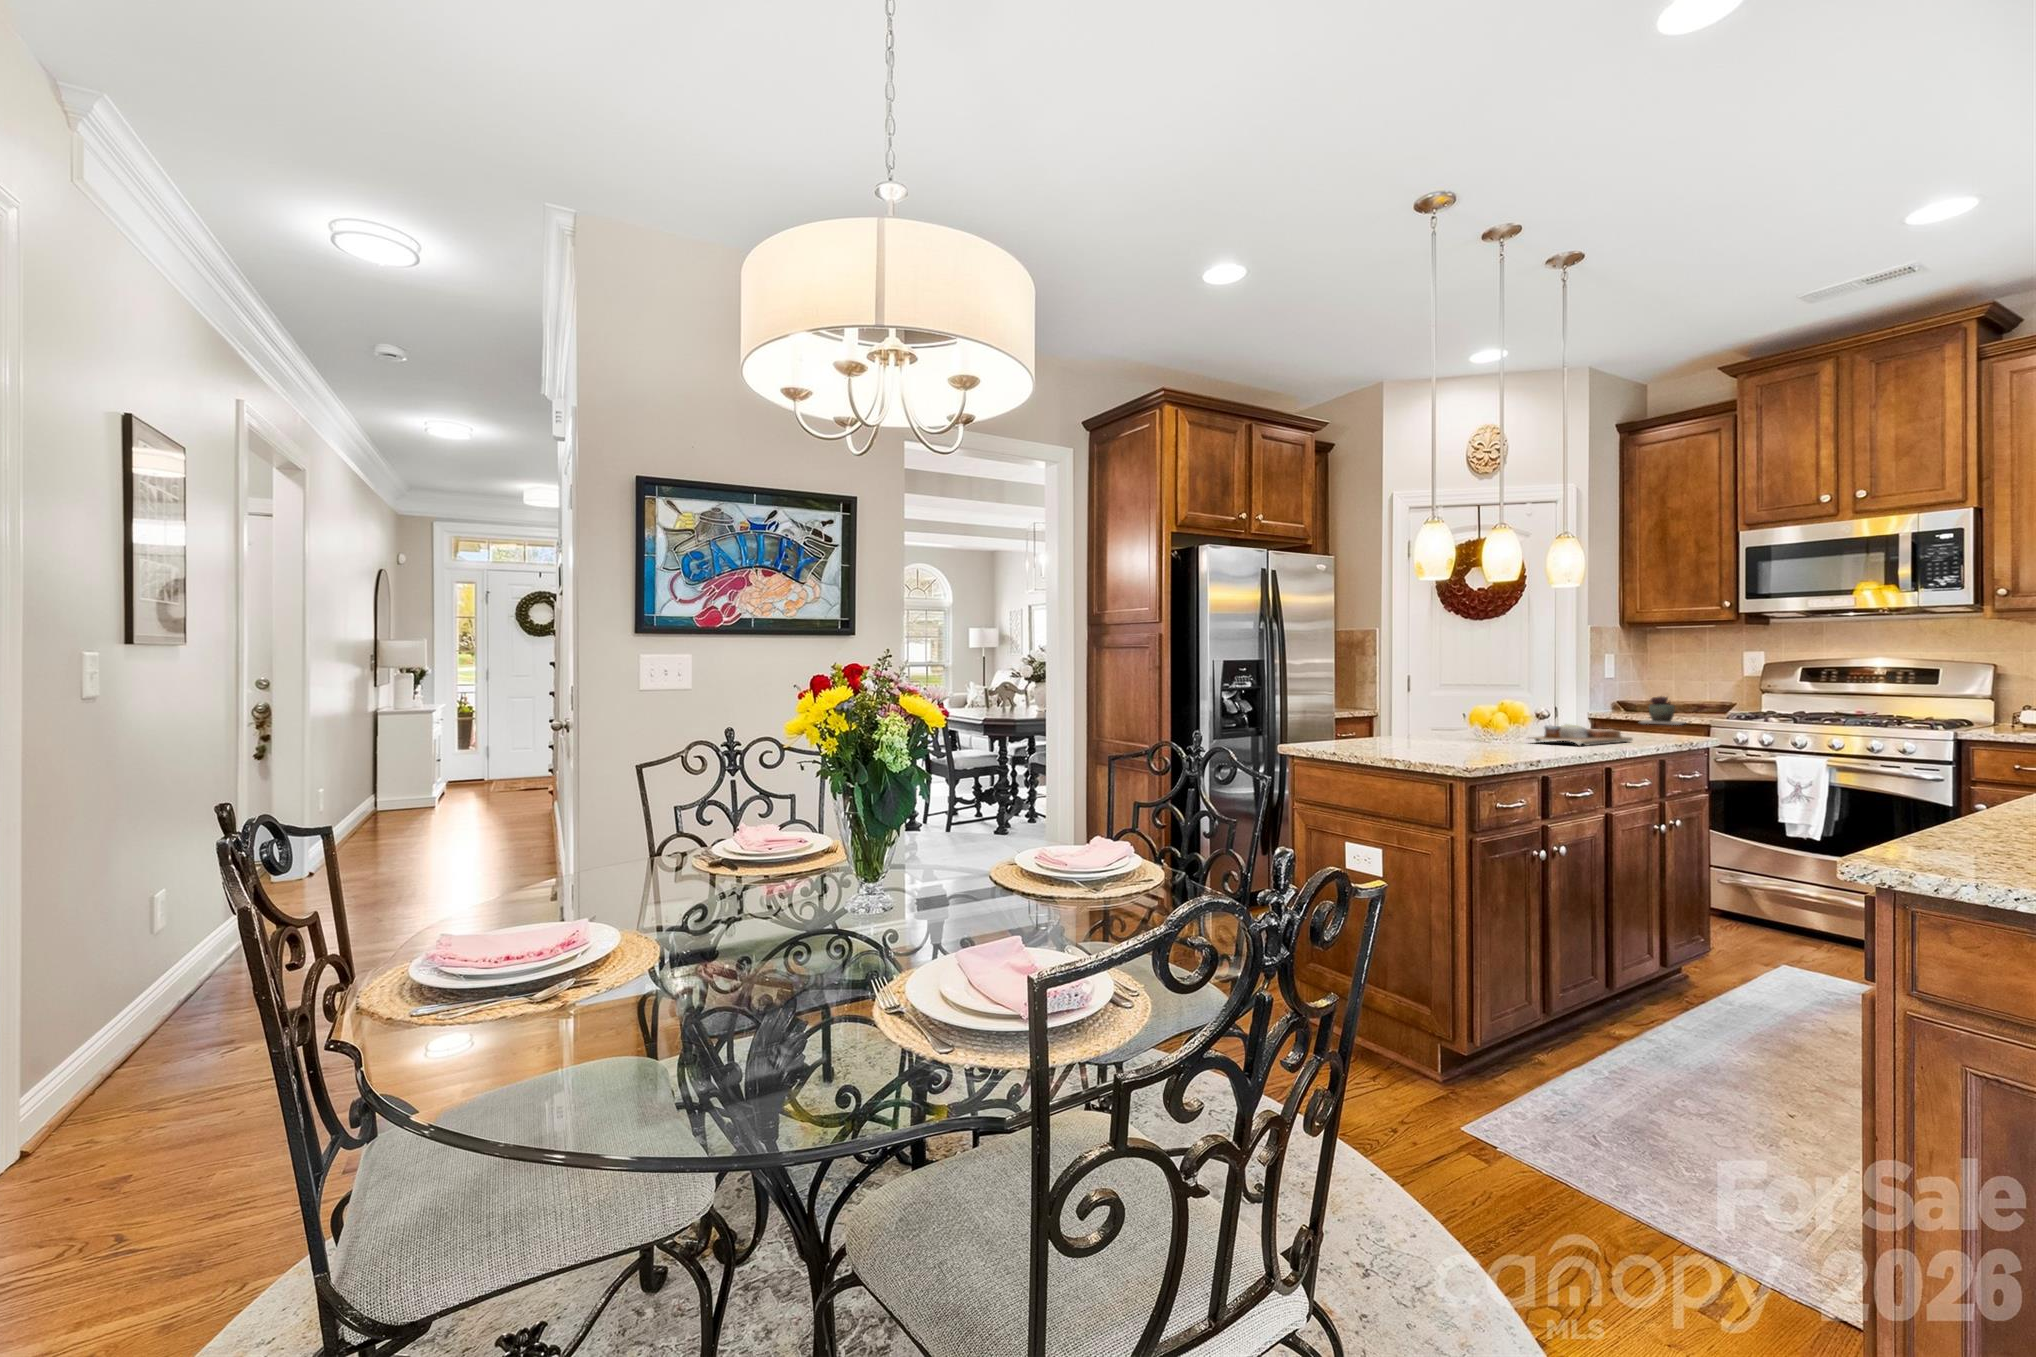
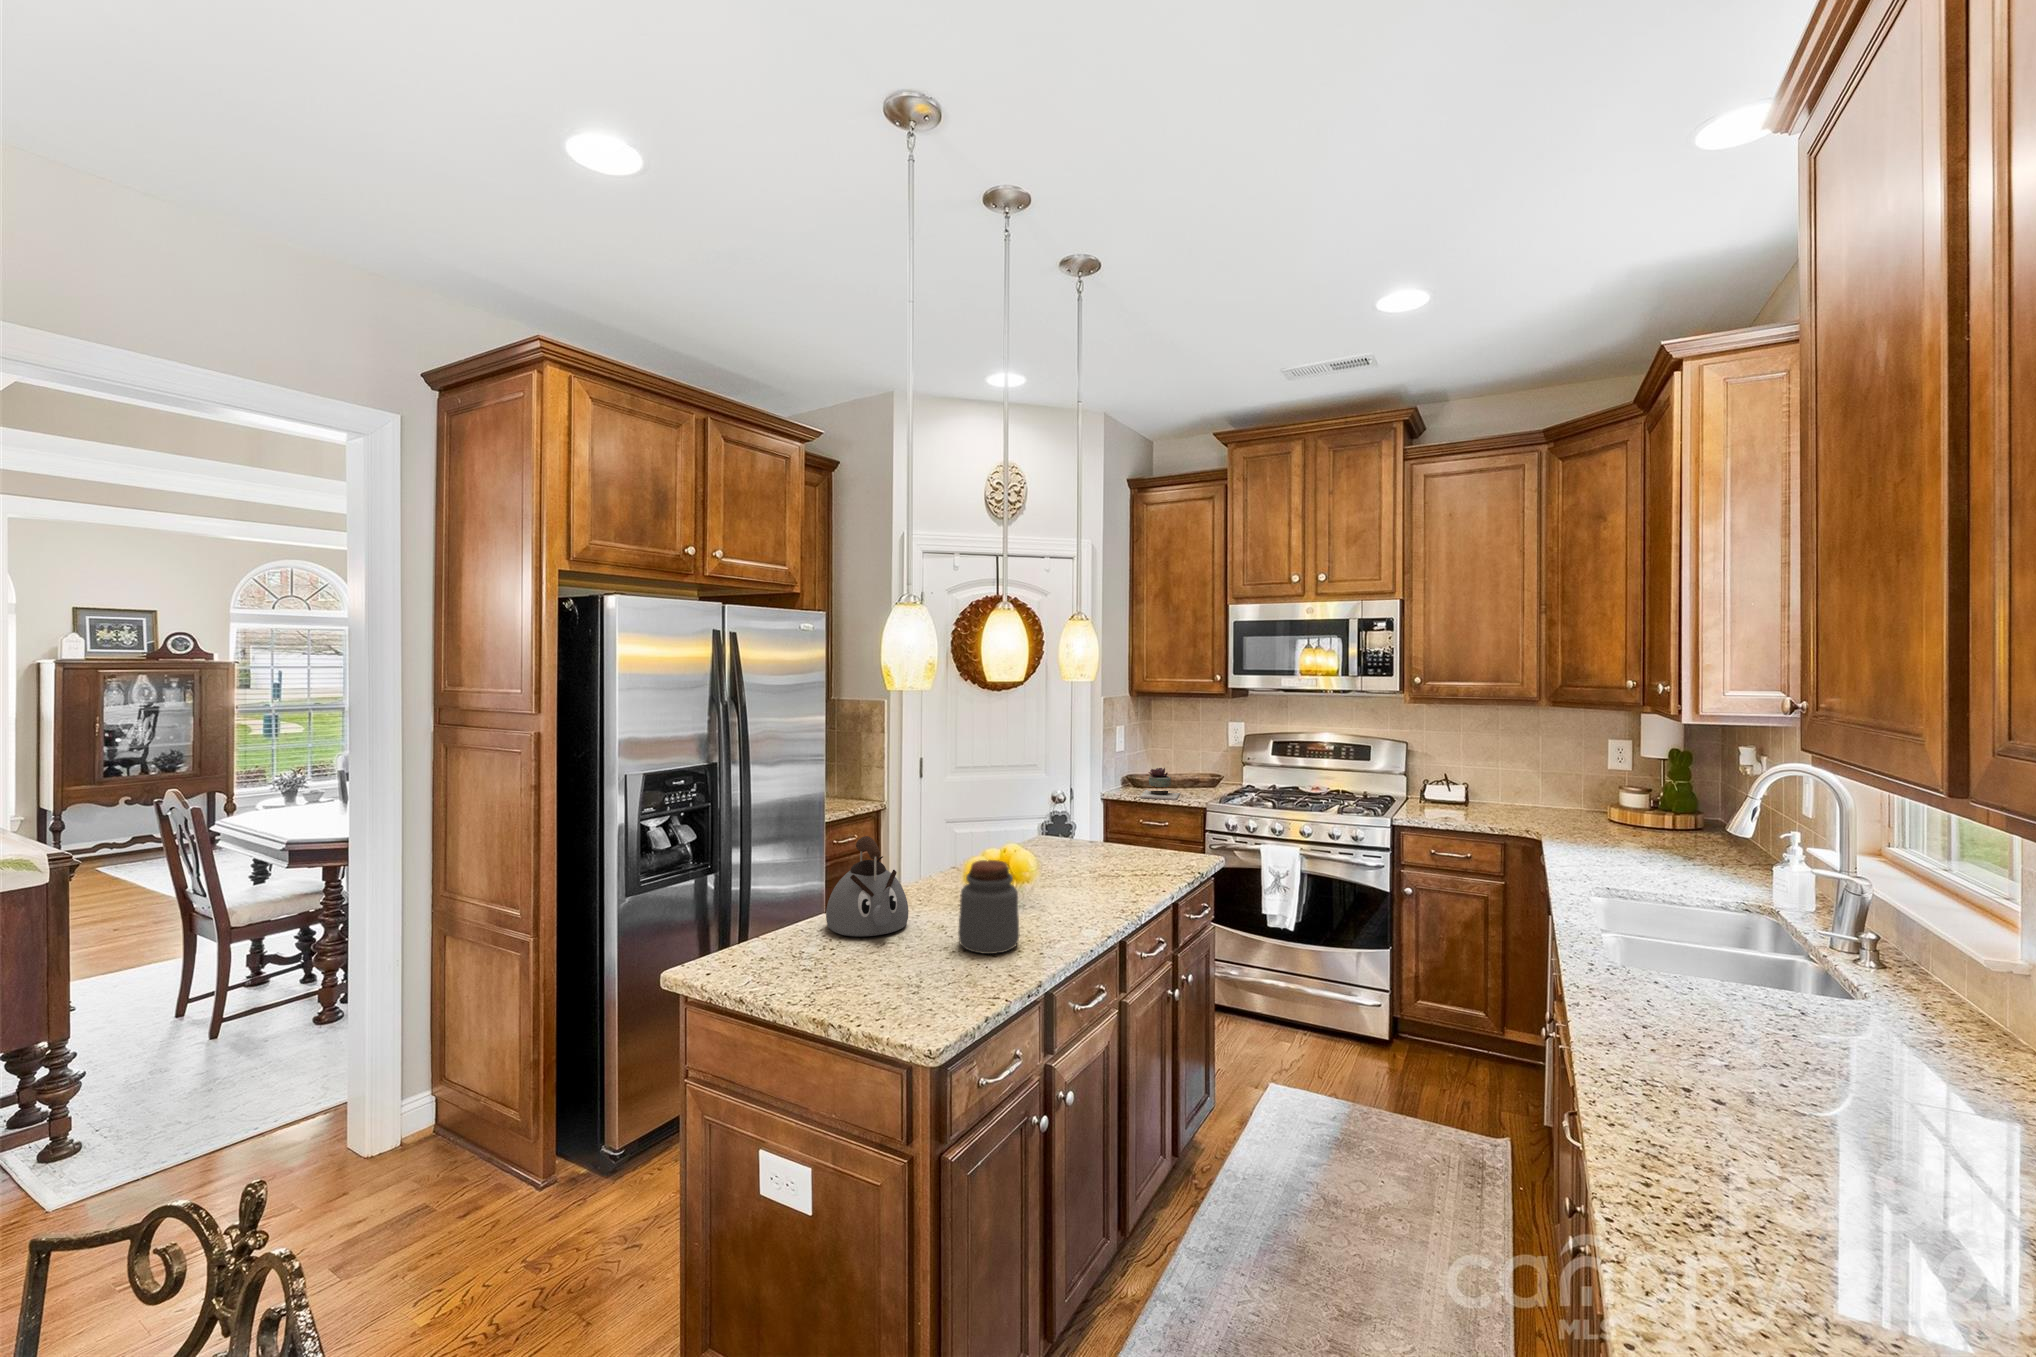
kettle: none [1380,684,1439,744] -> present [826,836,908,936]
jar: none [1480,694,1527,750] -> present [958,860,1020,954]
cutting board: present [1532,724,1632,746] -> none [1024,858,1143,912]

